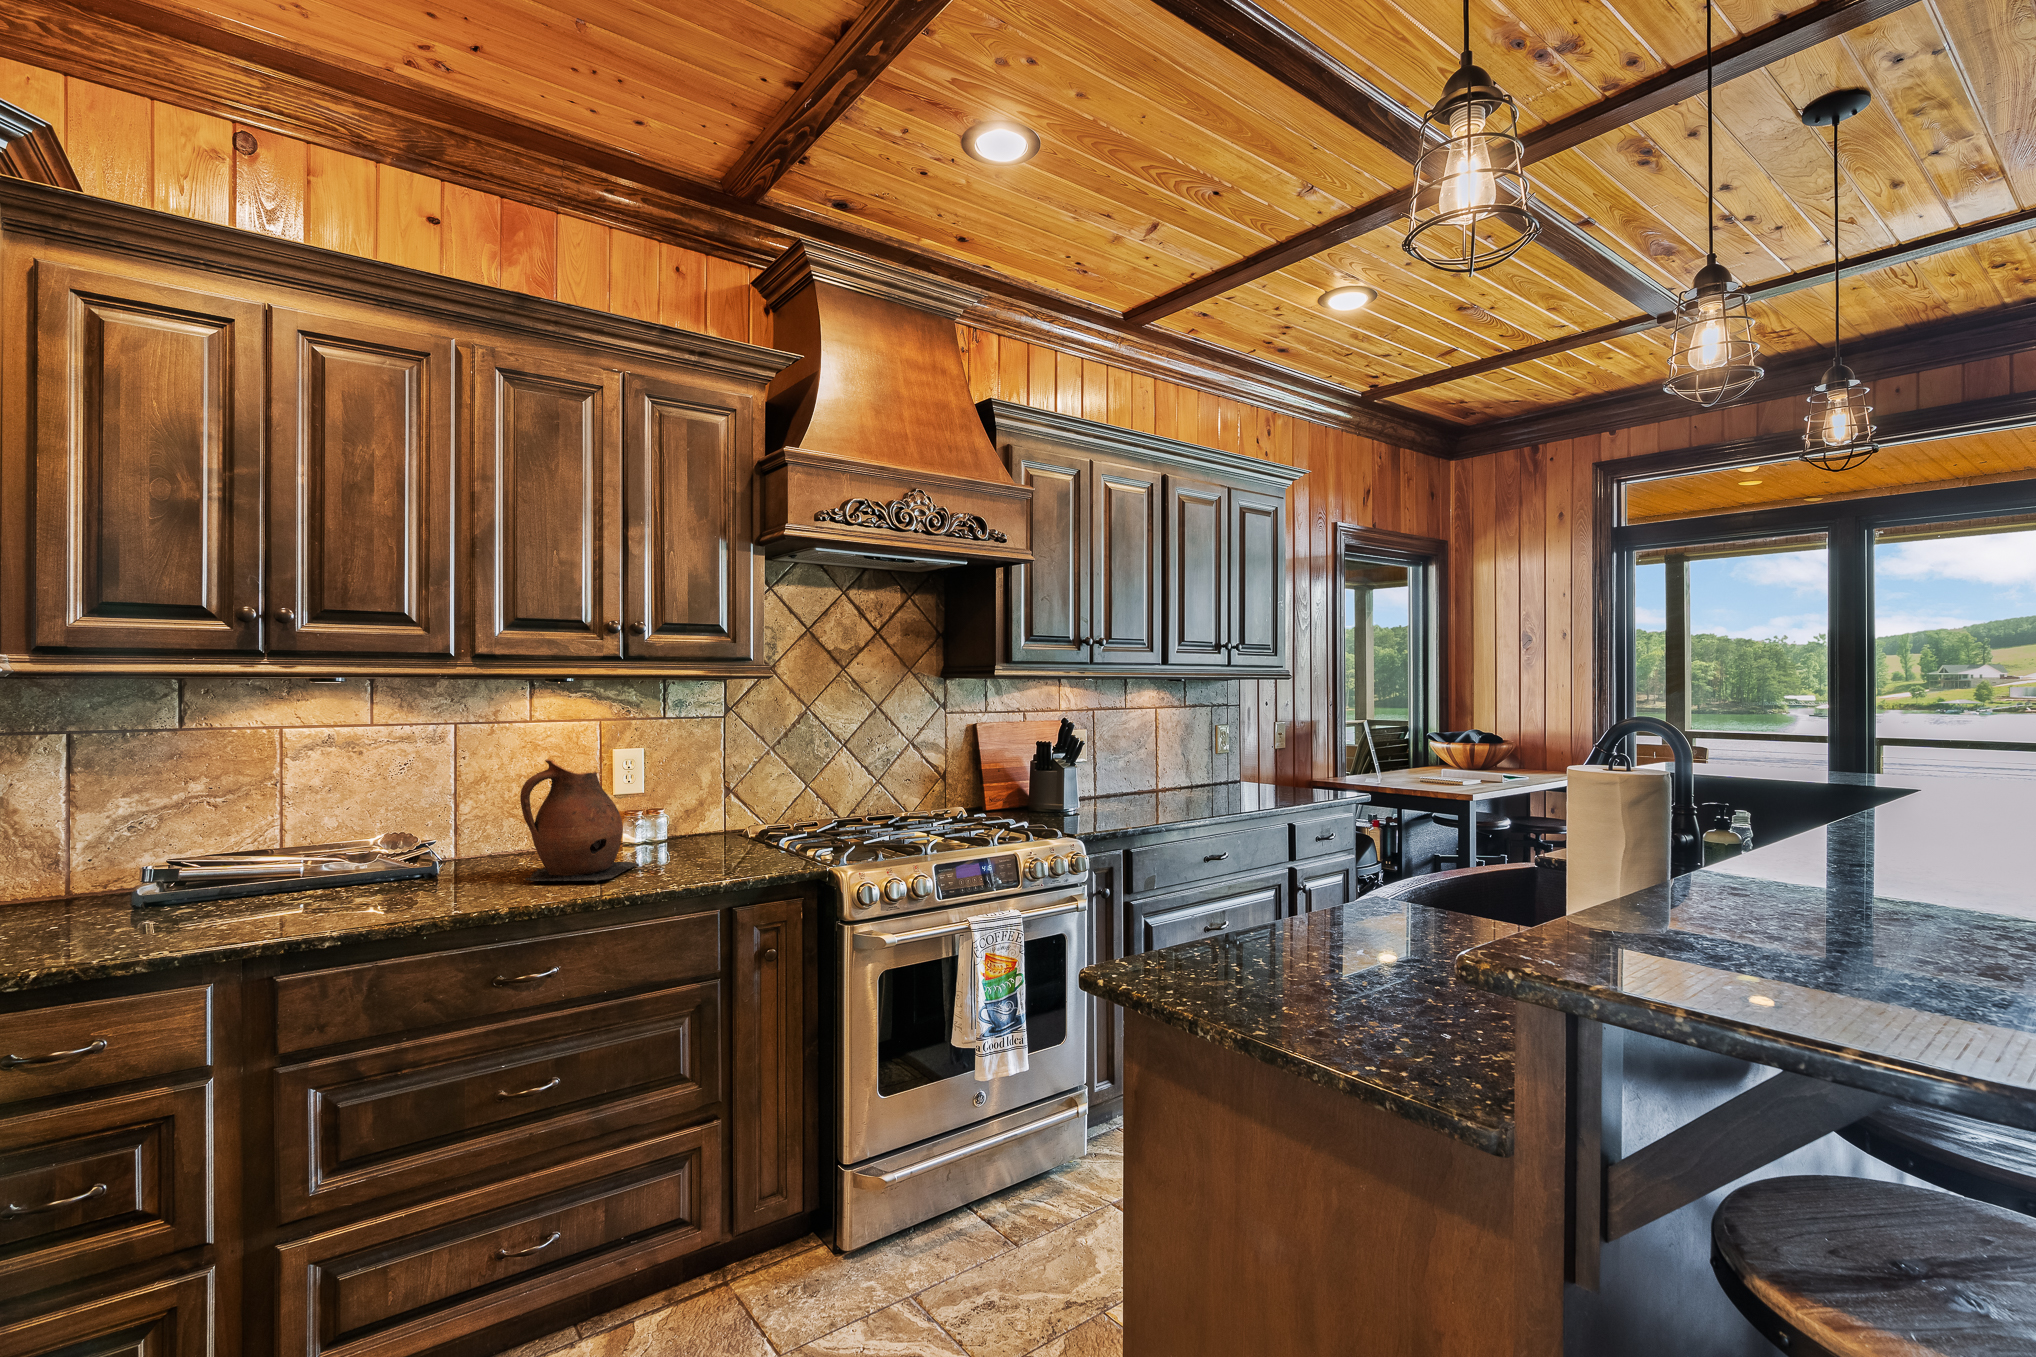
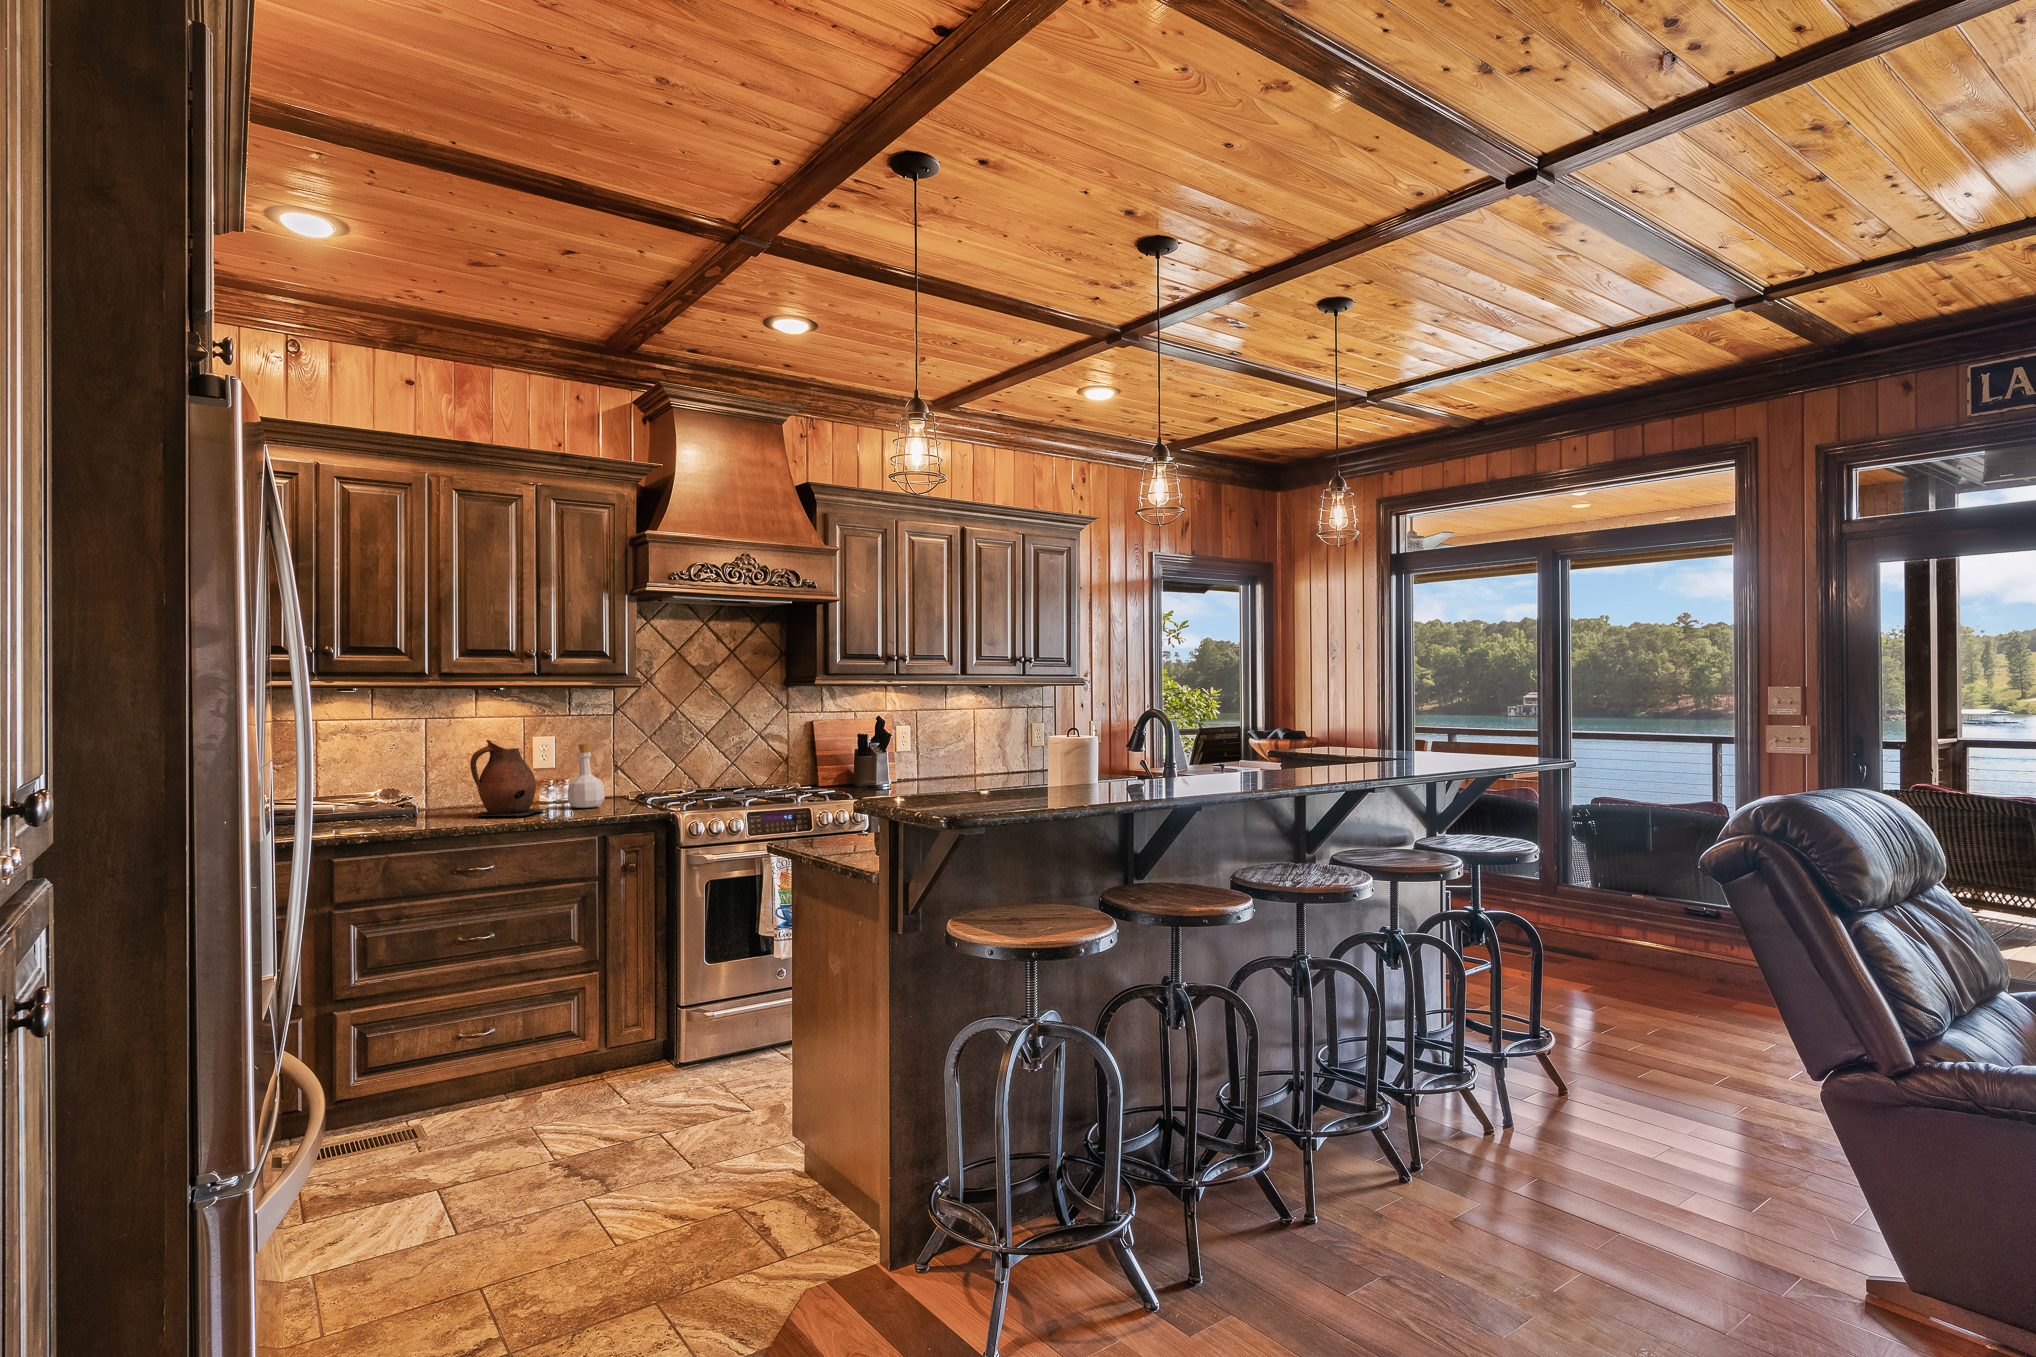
bottle: none [668,762,722,858] -> present [568,744,605,808]

